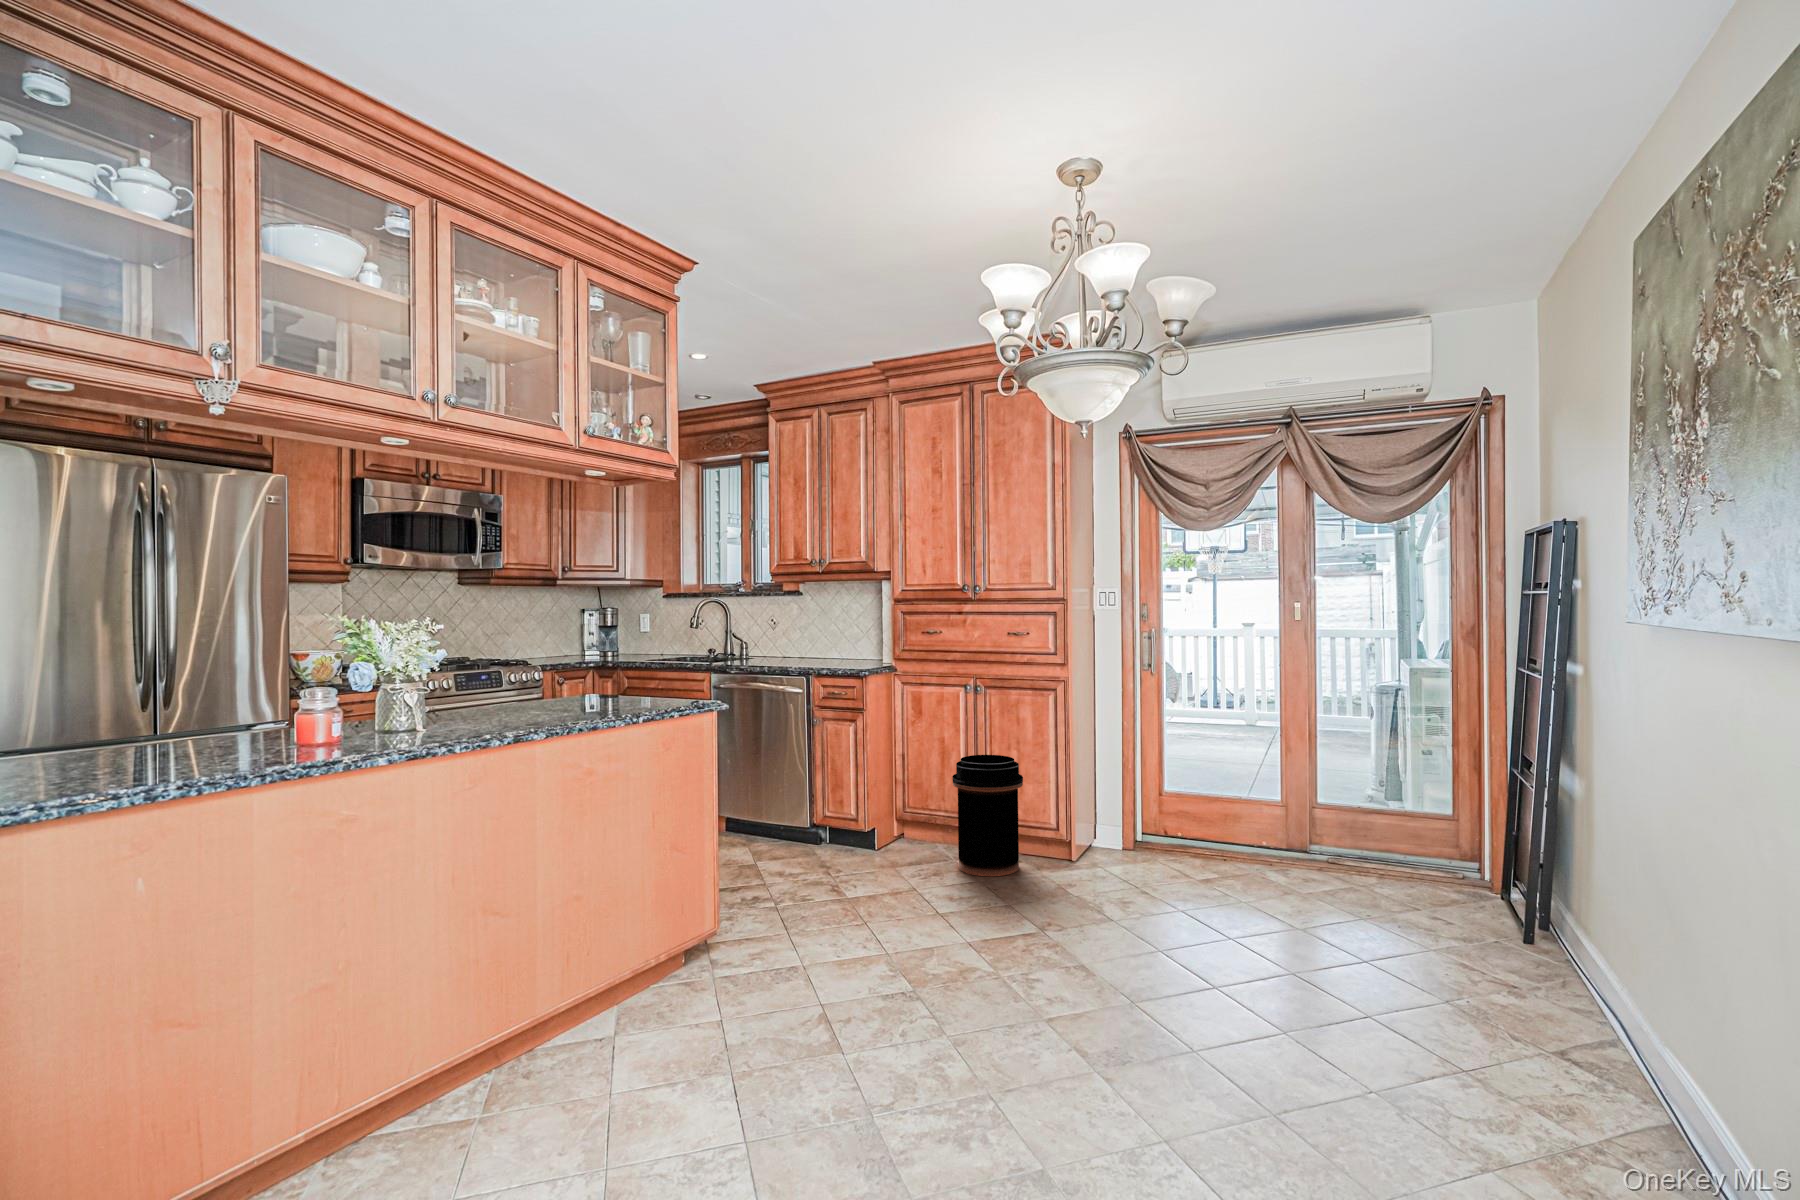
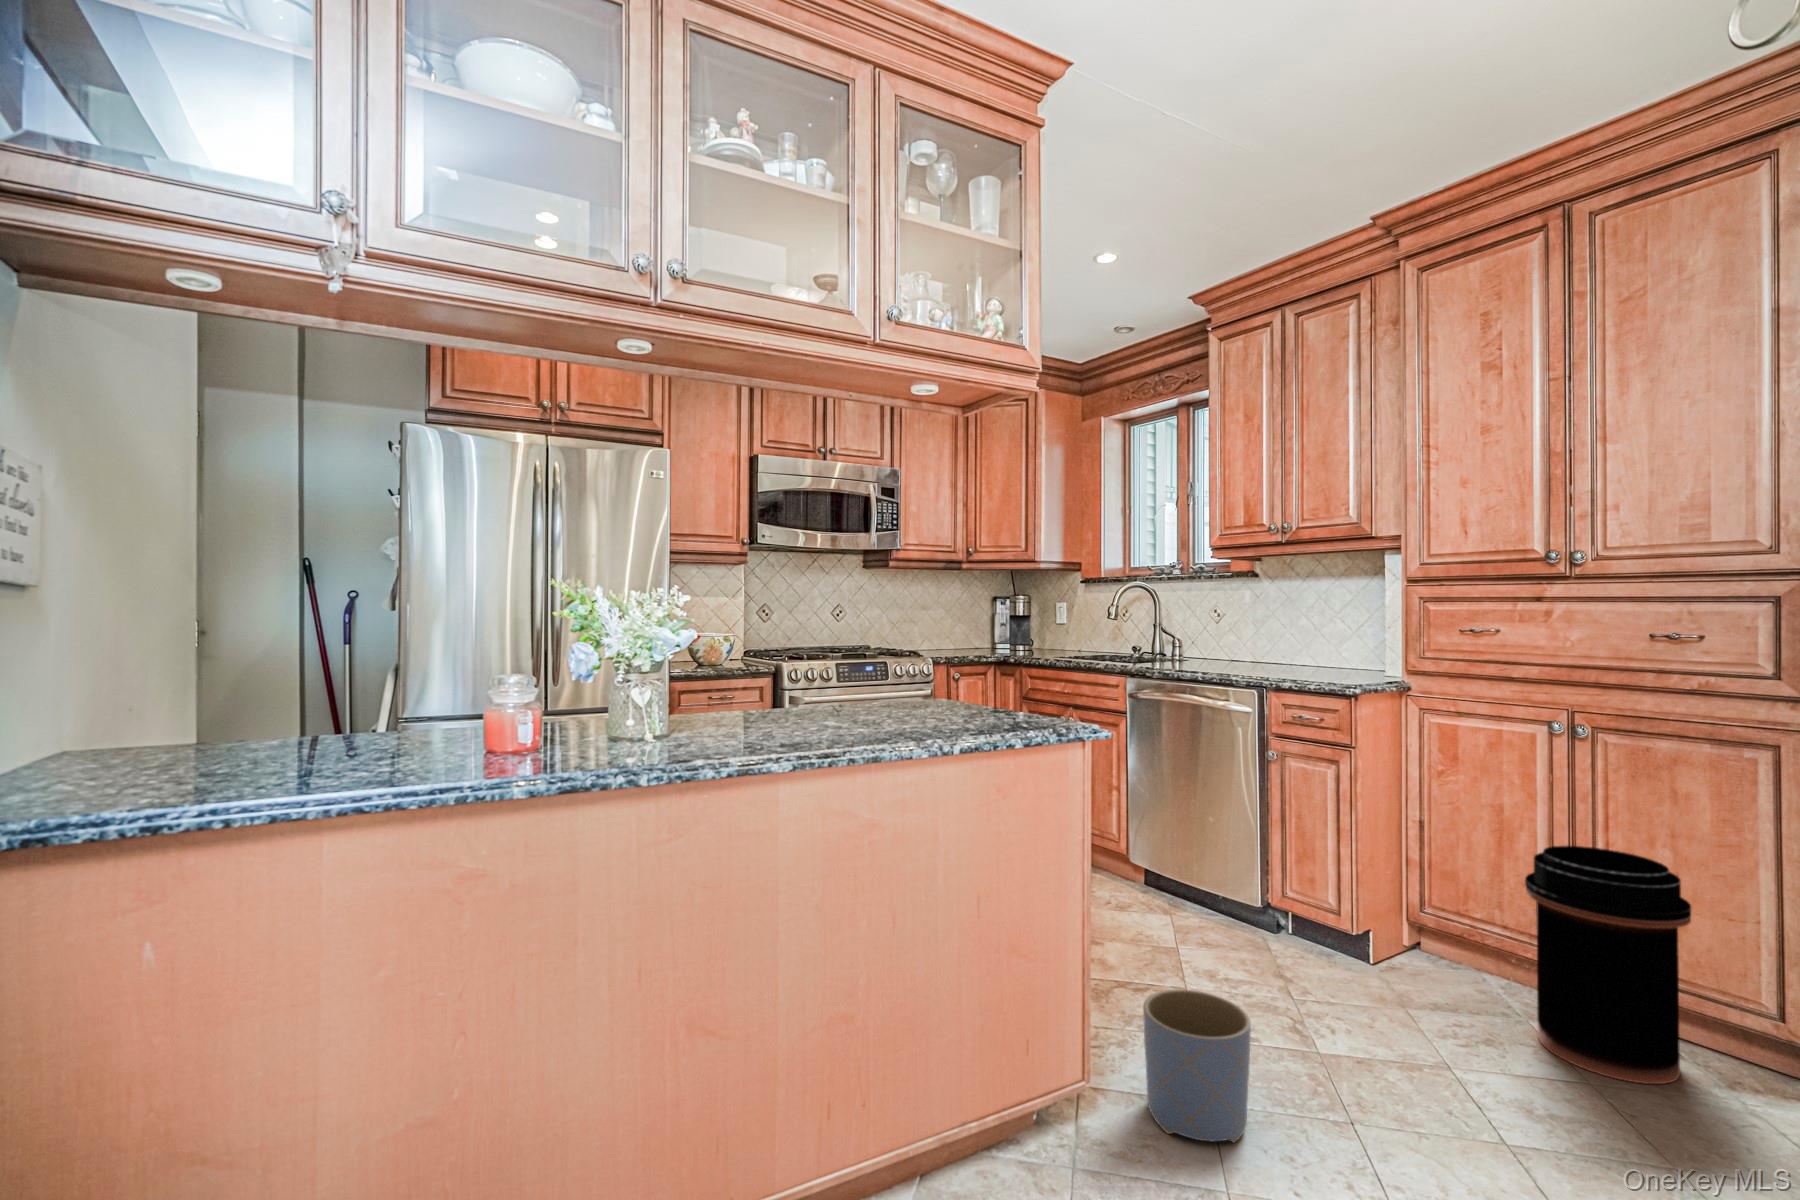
planter: none [749,864,812,946] -> present [1143,990,1251,1142]

